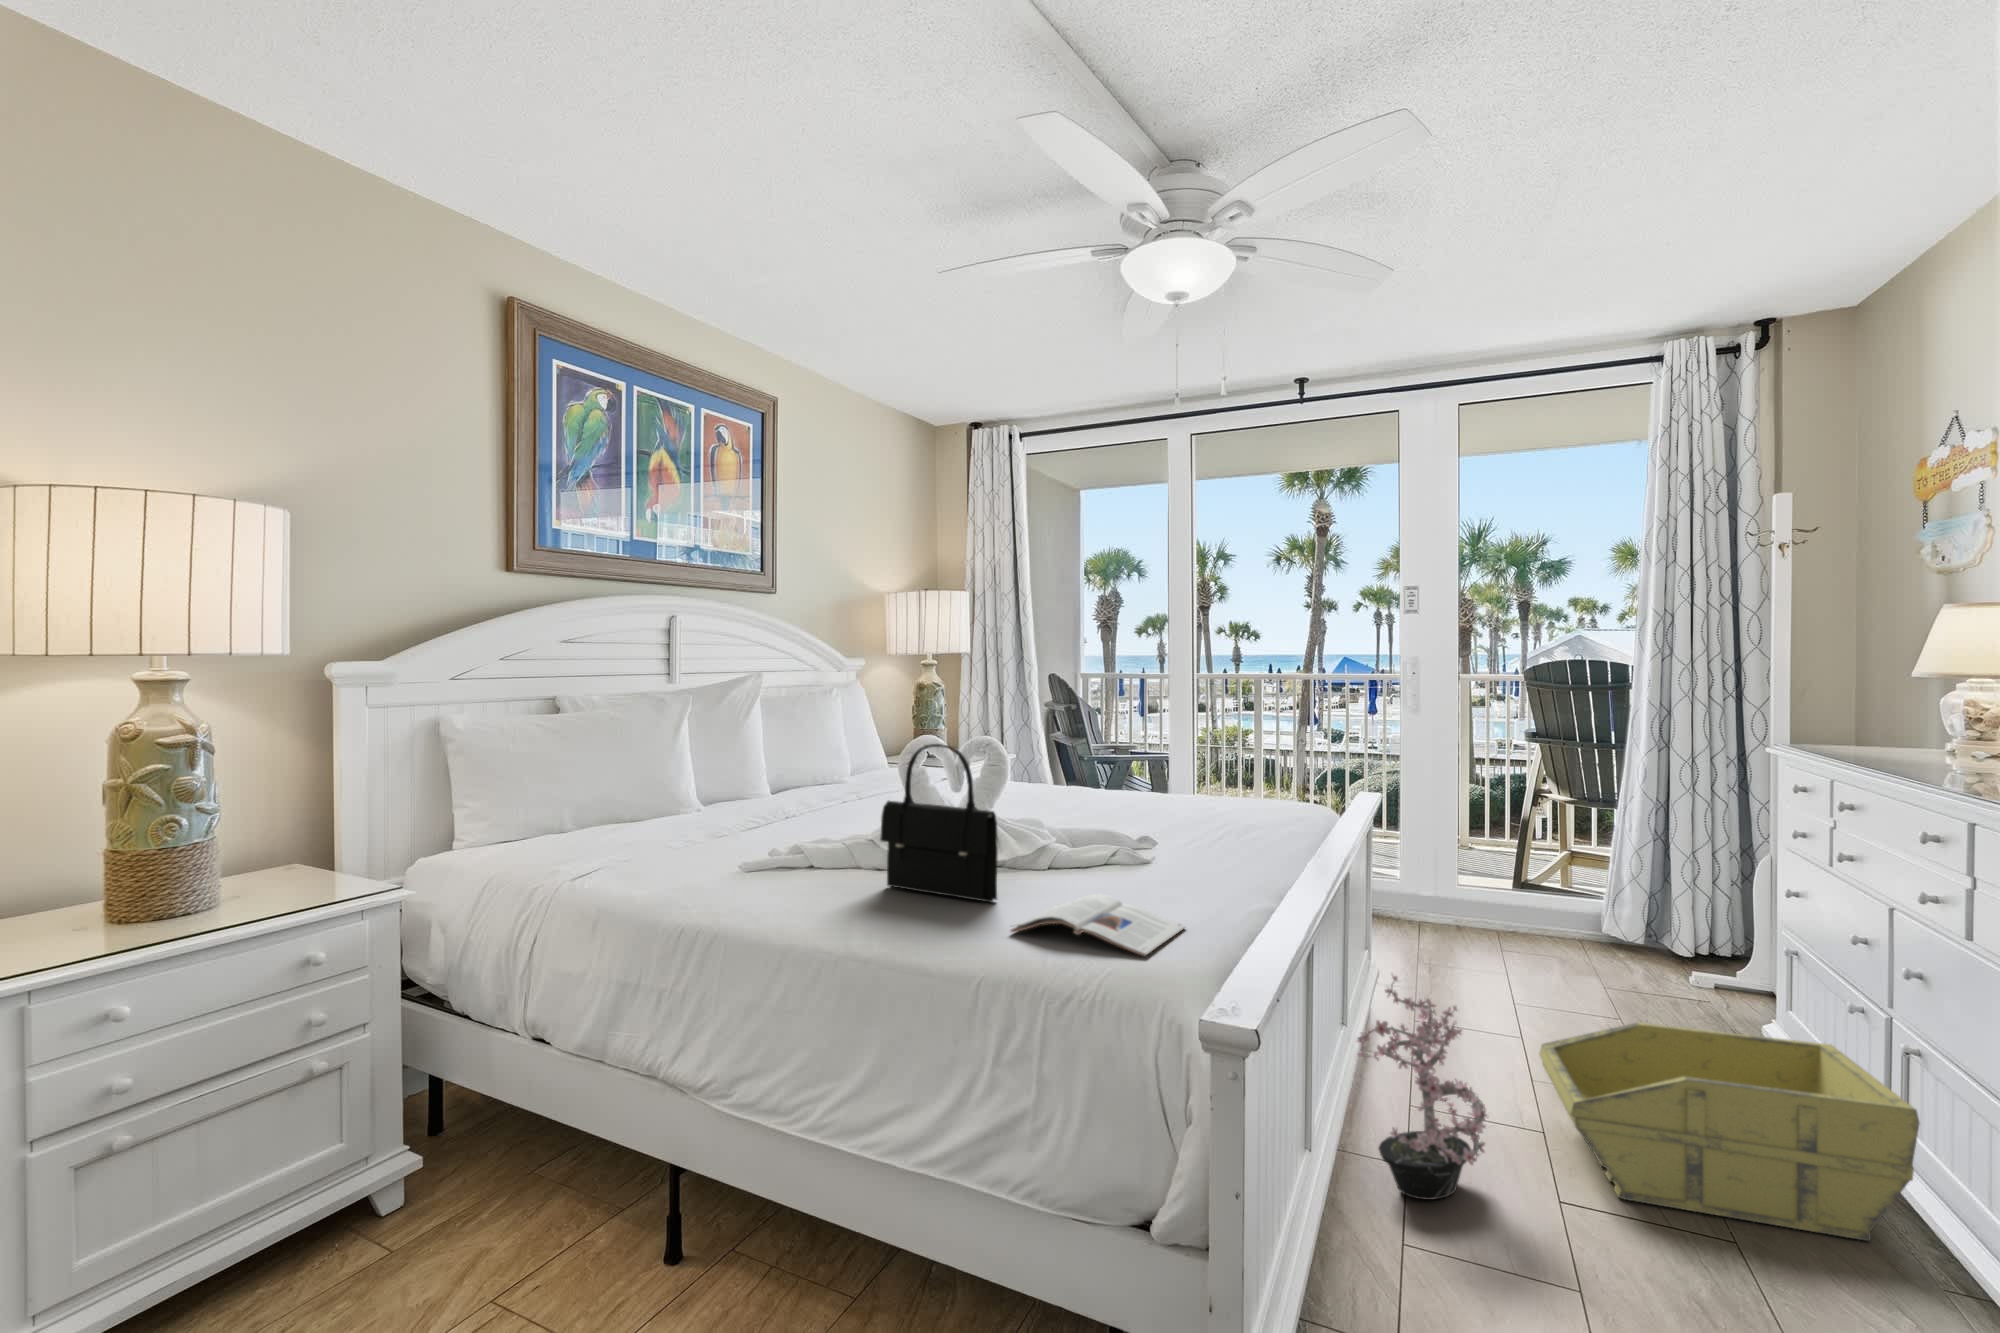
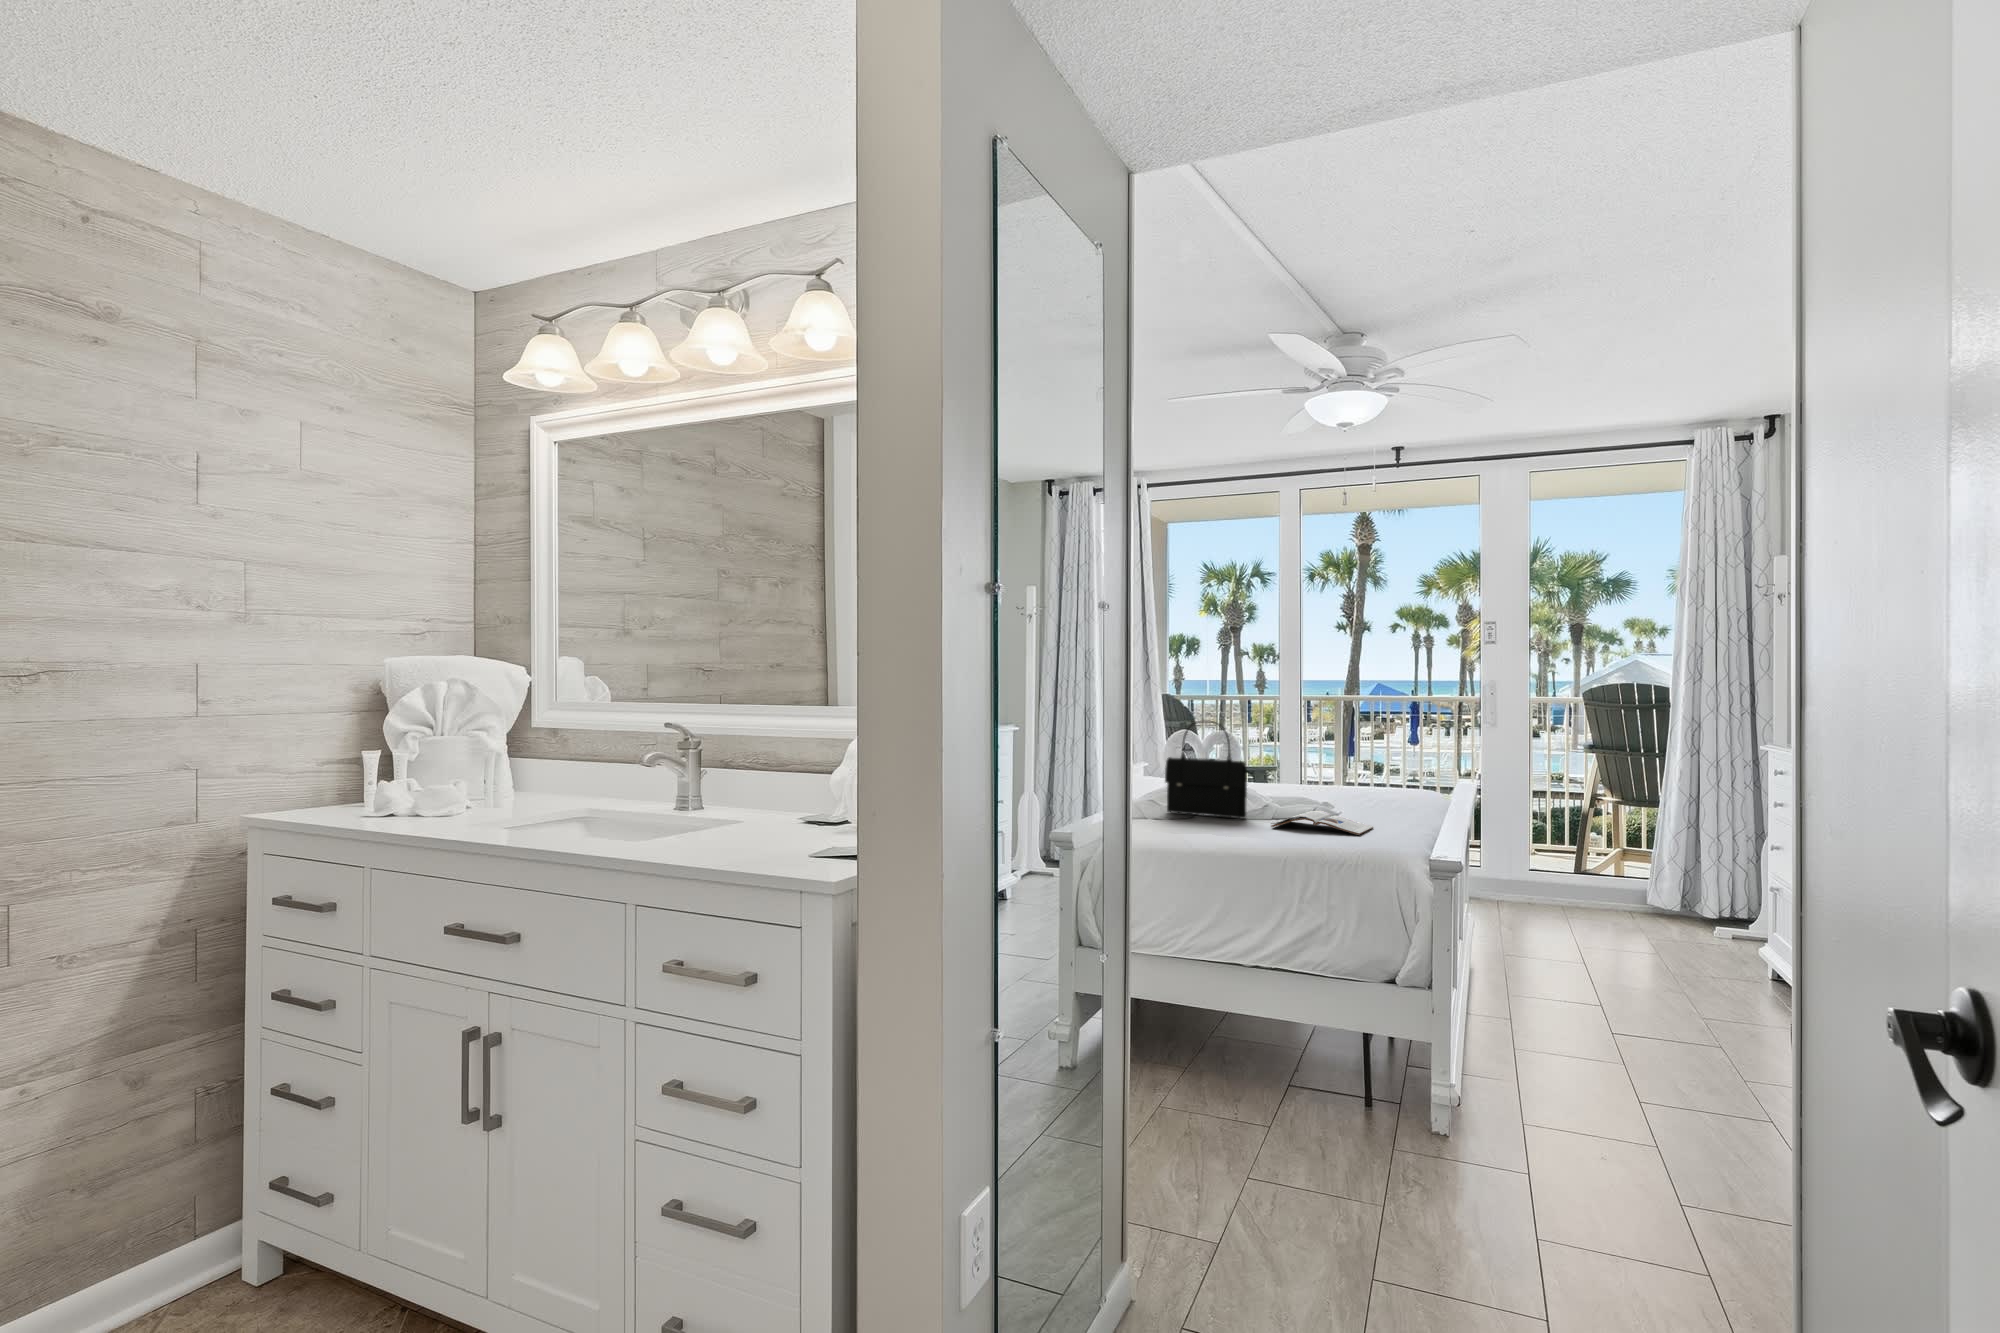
potted plant: present [1357,976,1488,1200] -> none [1463,883,1558,1028]
storage bin: present [1539,1023,1920,1241] -> none [1590,928,1832,1049]

